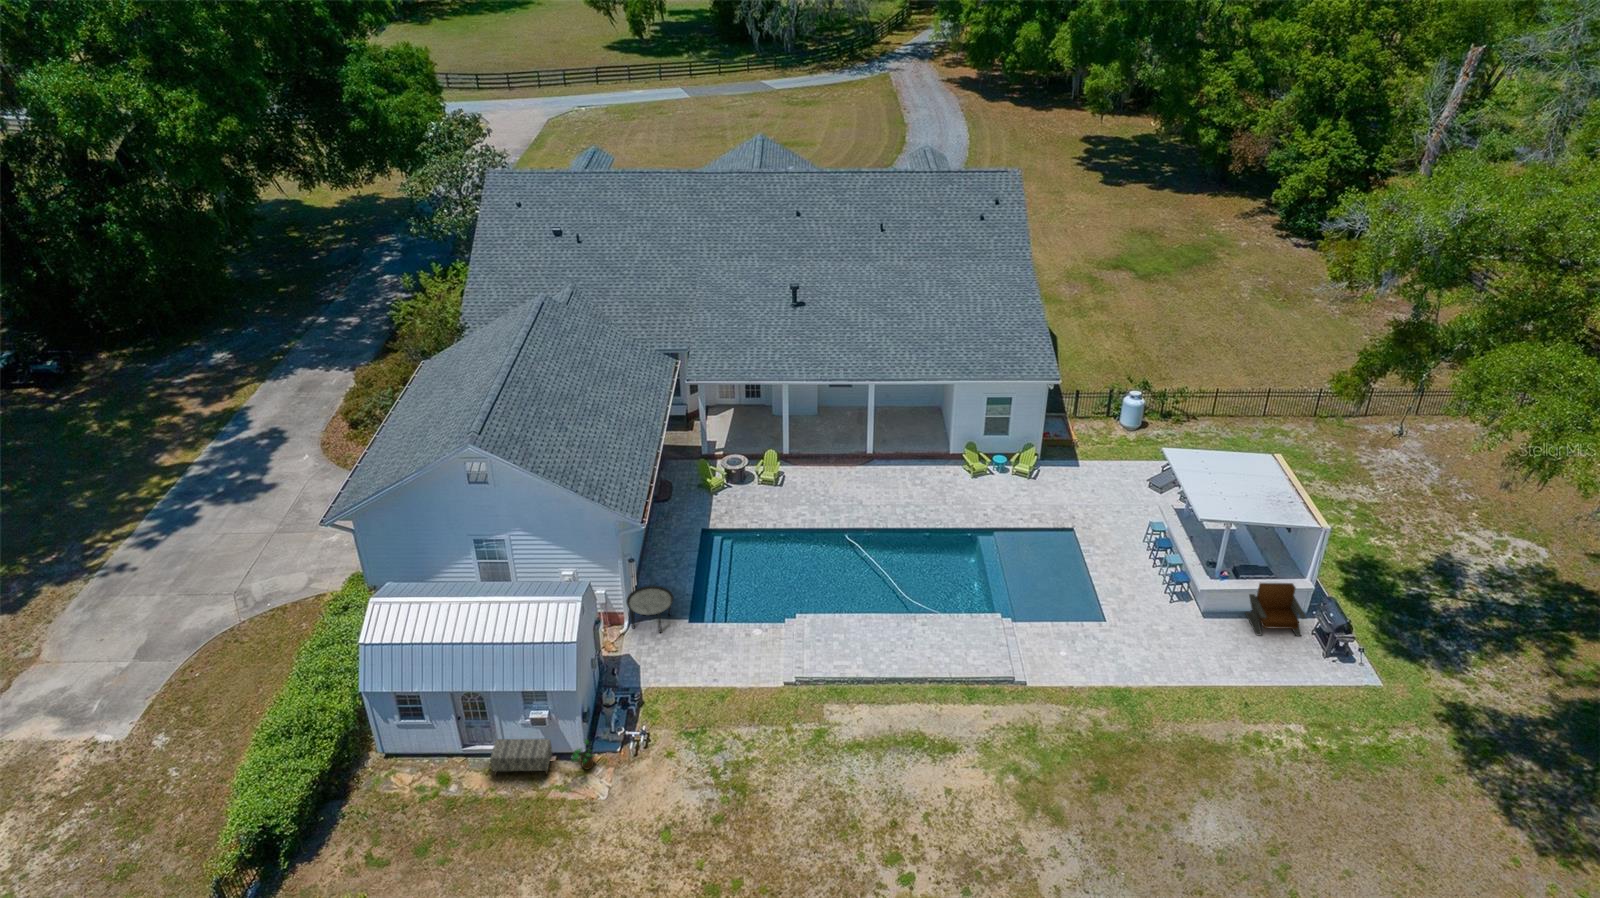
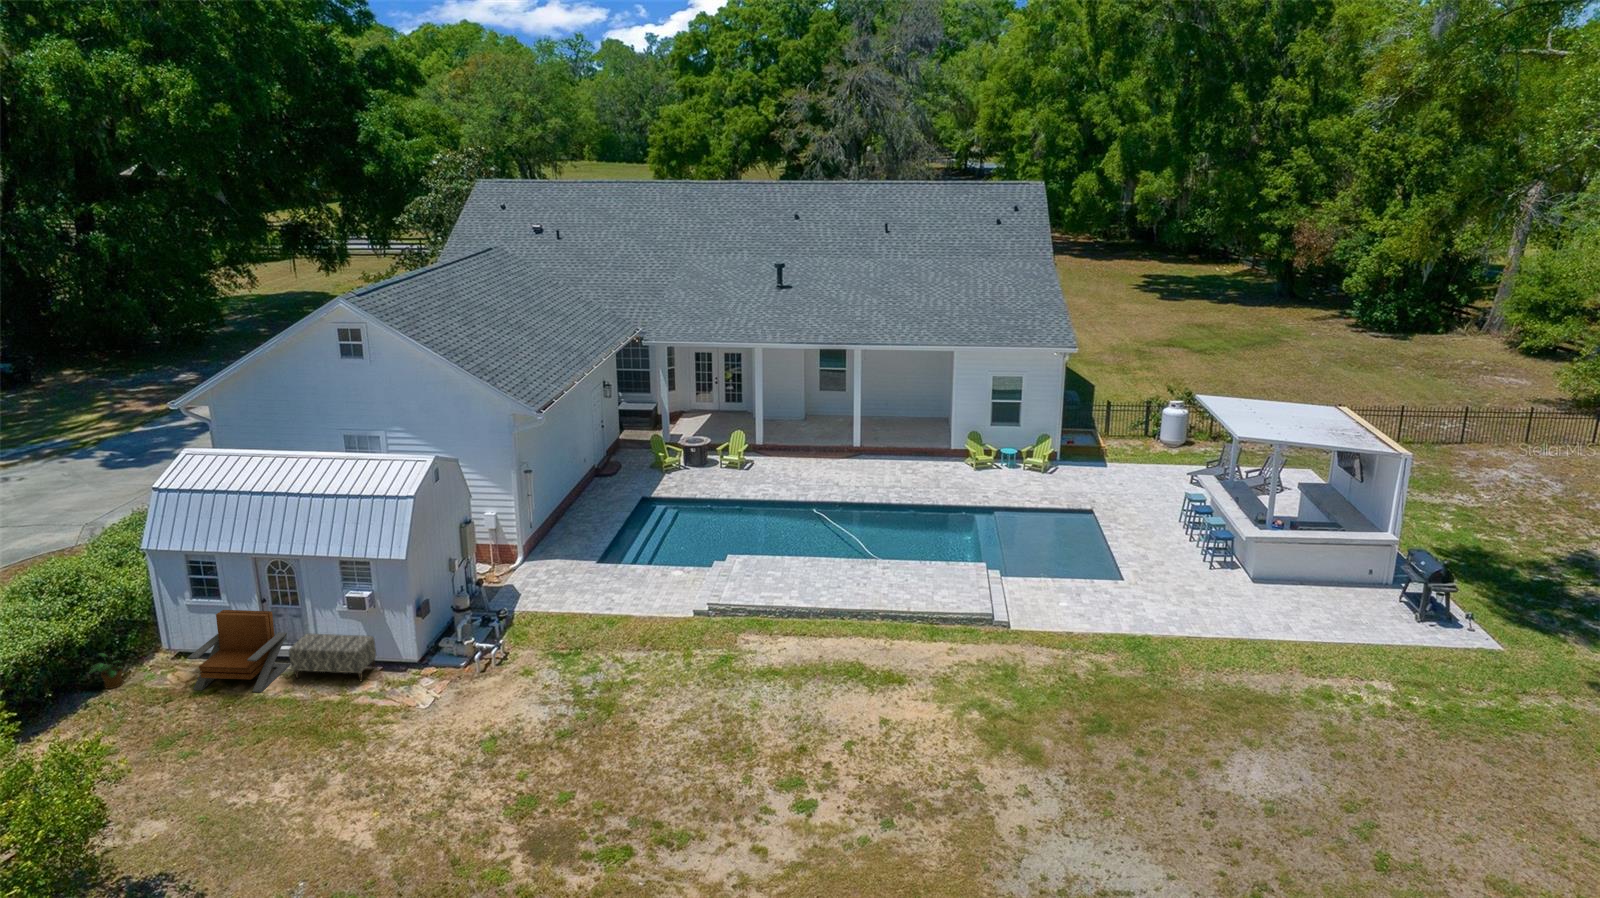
lounge chair: present [1245,583,1306,636] -> present [188,610,290,692]
round table: present [627,585,674,633] -> none [525,519,584,570]
potted plant: present [571,739,595,769] -> present [89,653,123,689]

